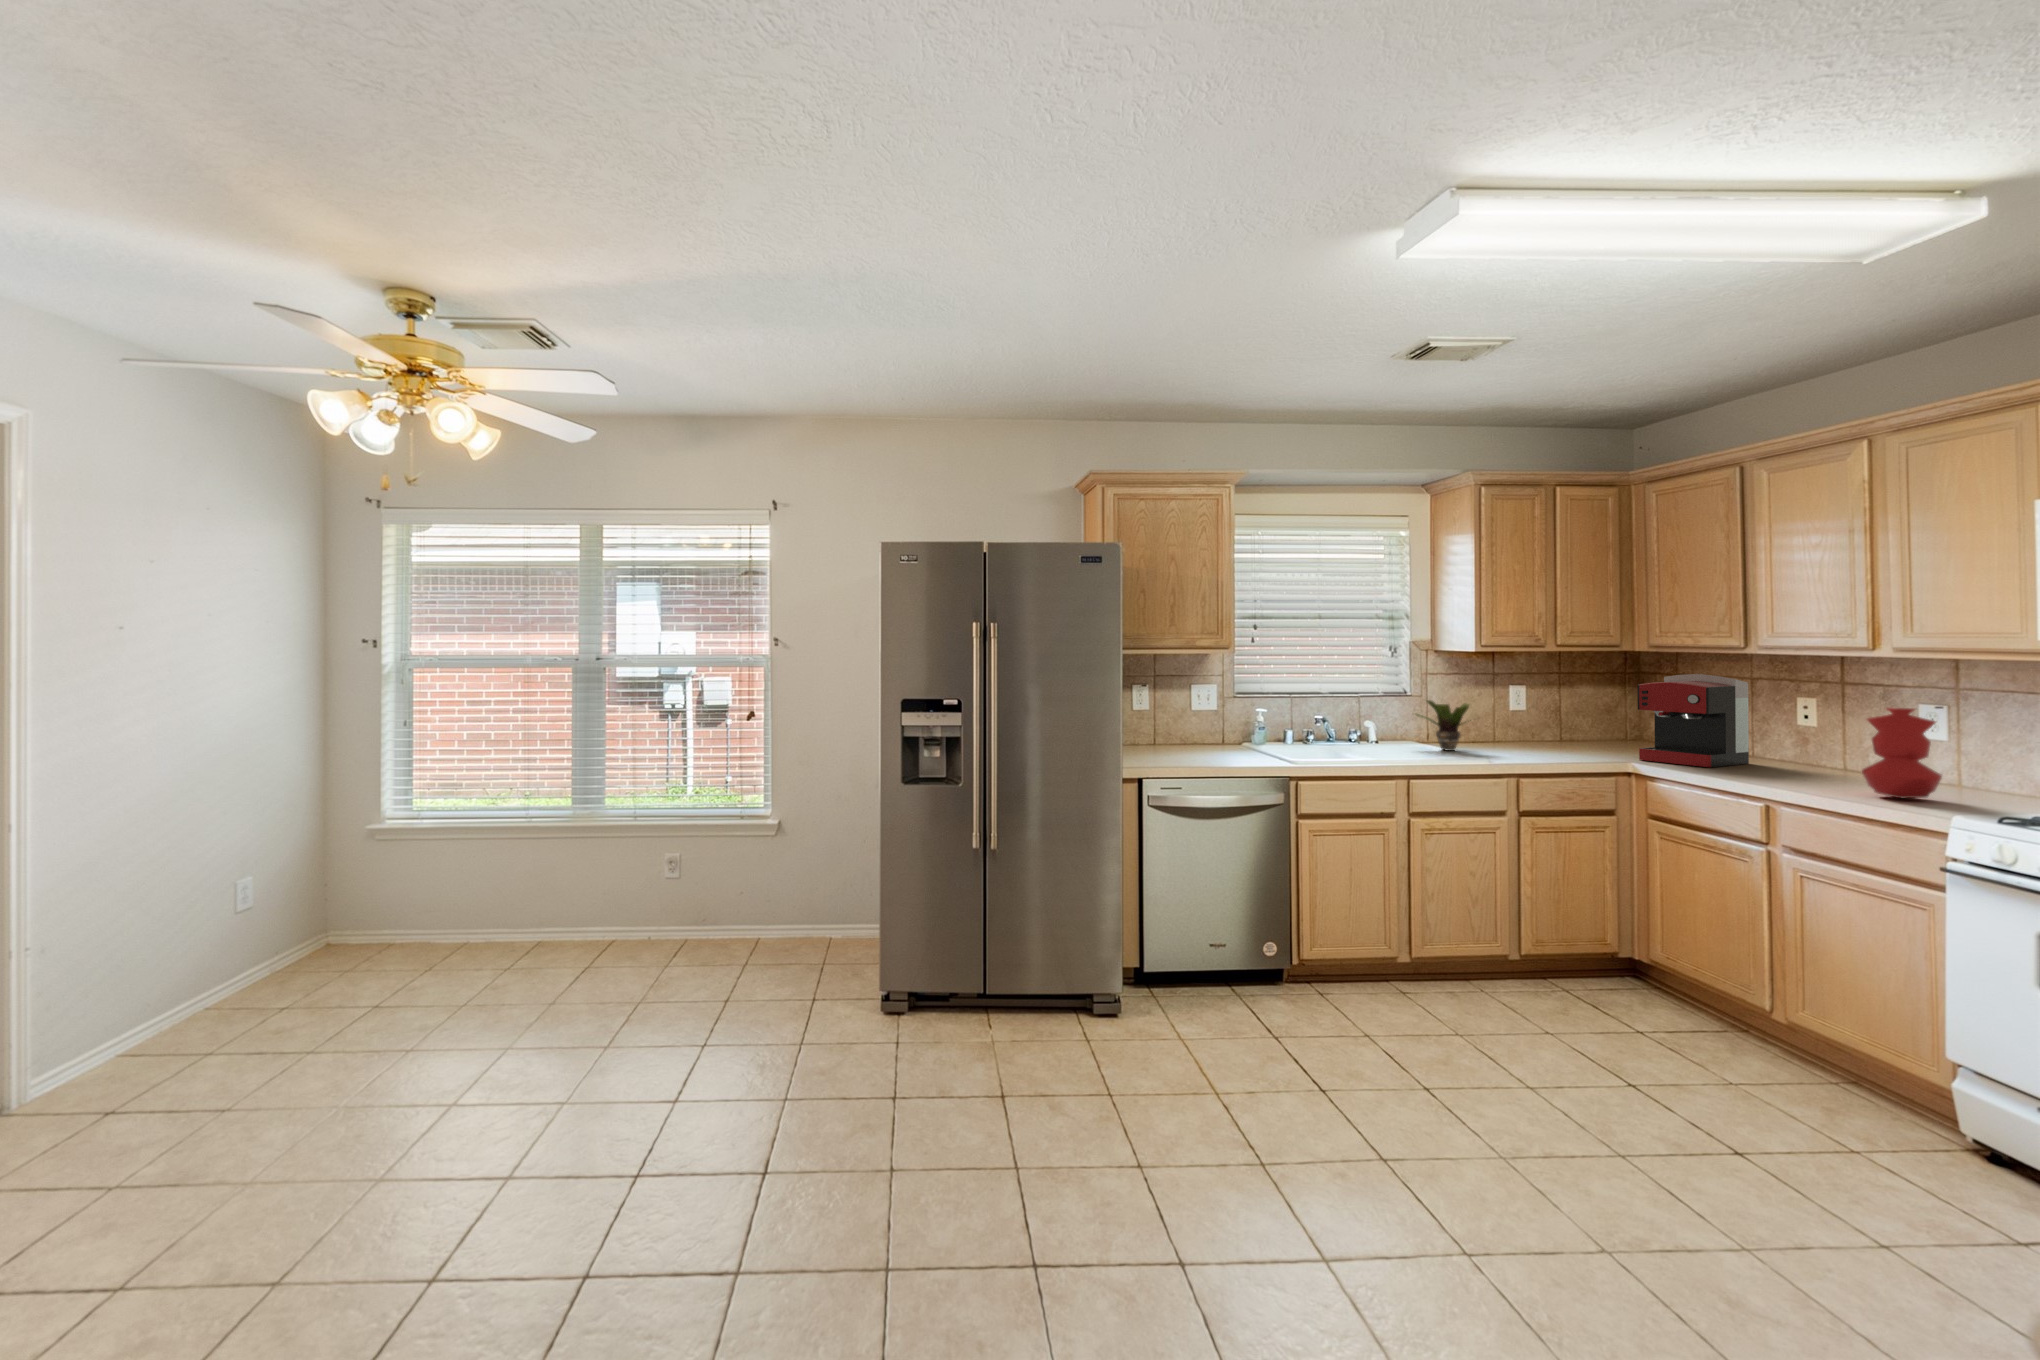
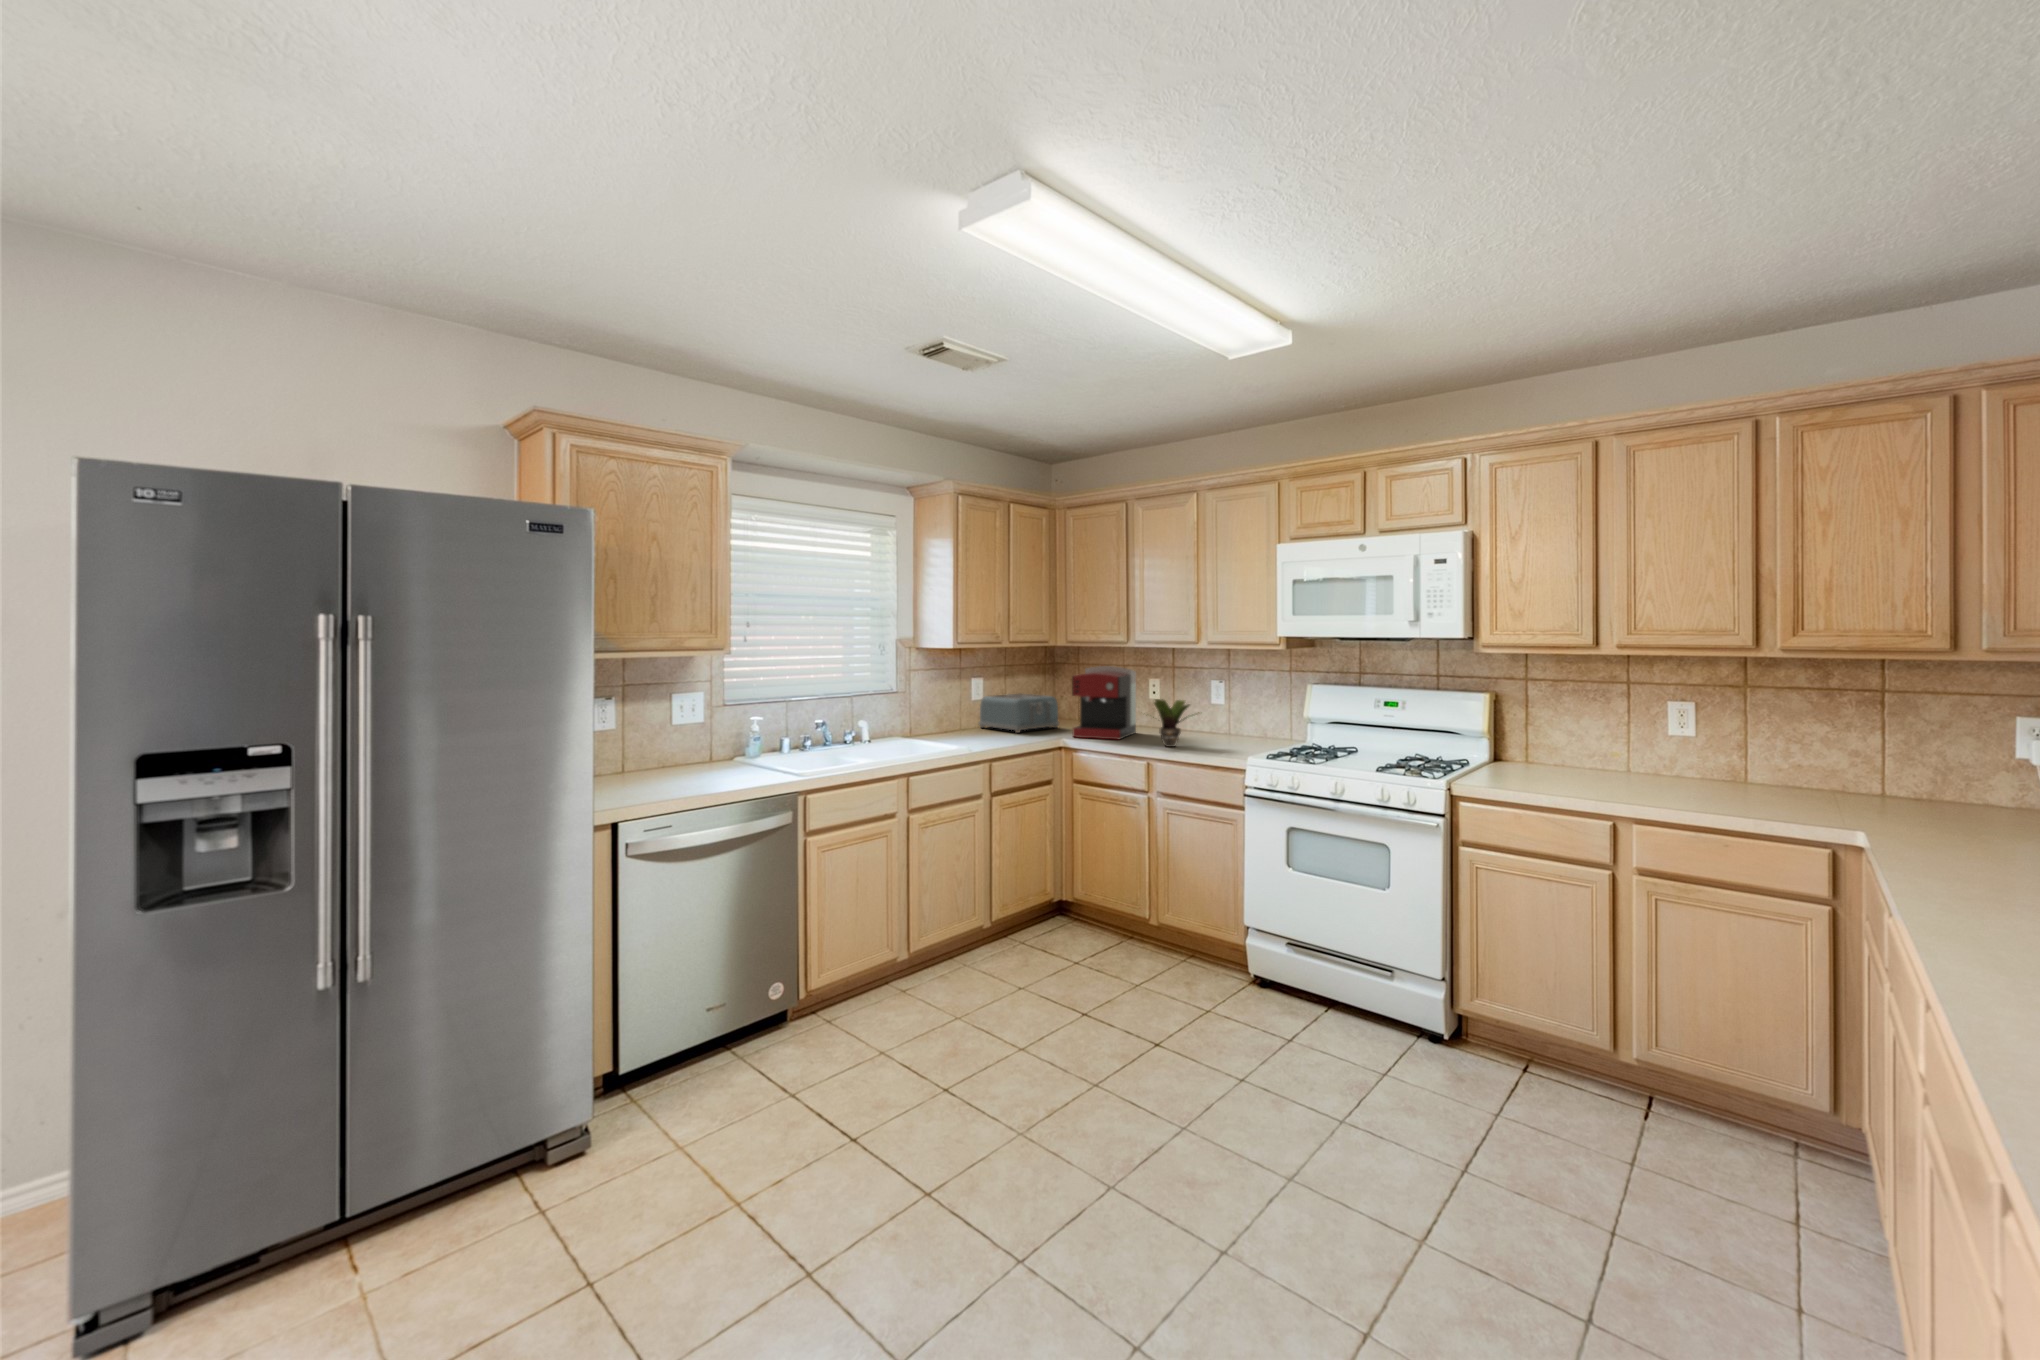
potted plant: present [1415,700,1469,751] -> present [1153,699,1199,747]
toaster: none [1517,706,1631,750] -> present [979,693,1059,733]
vase: present [1862,707,1942,798] -> none [1218,689,1259,754]

